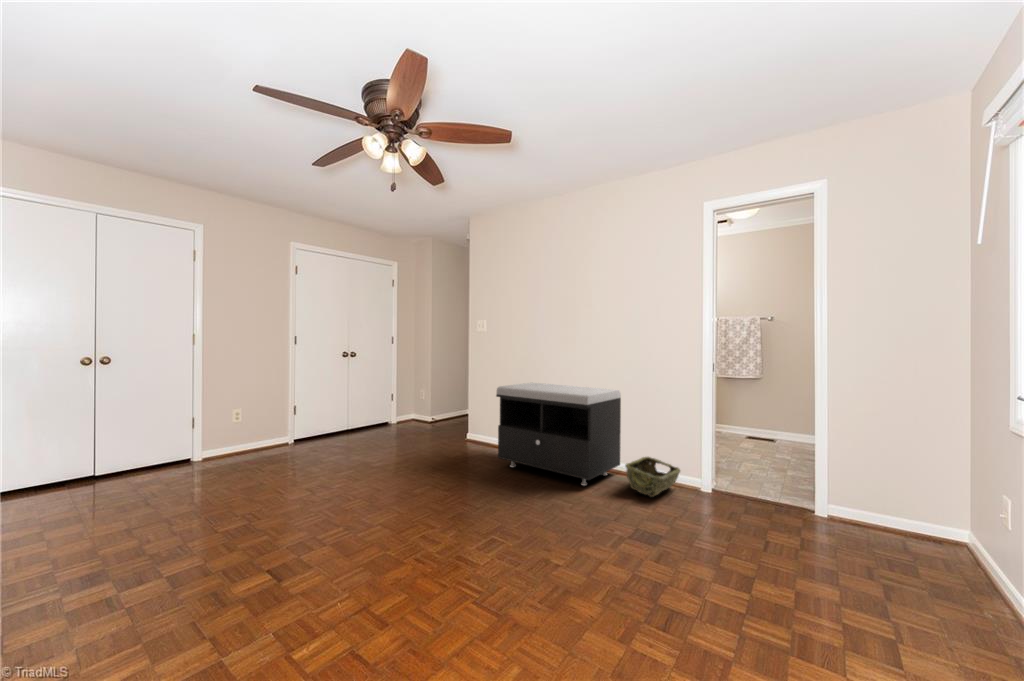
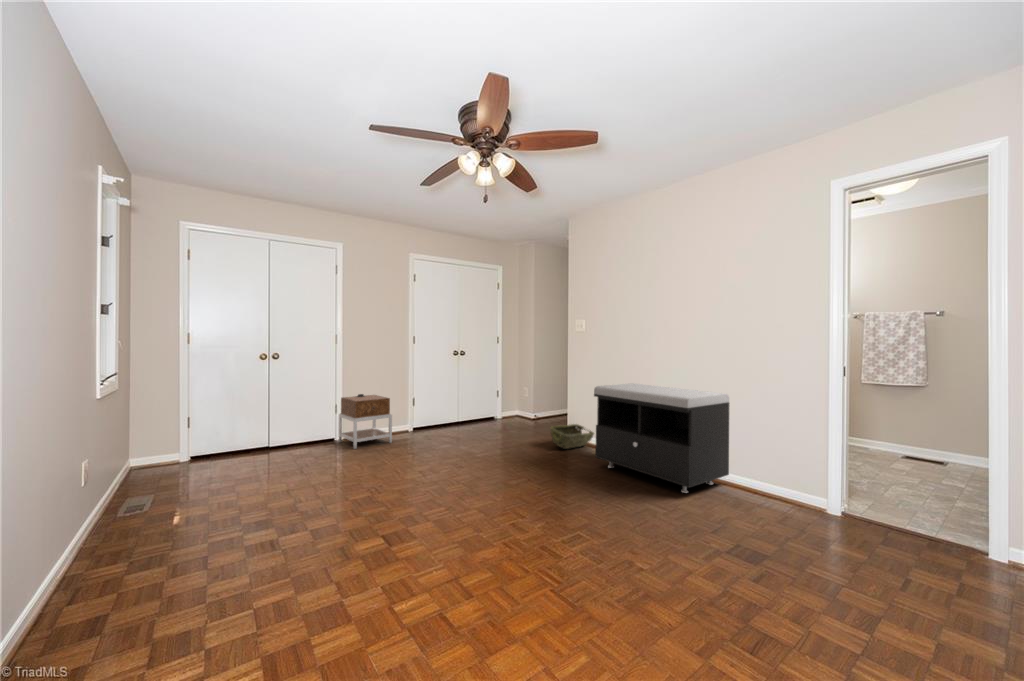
nightstand: none [196,404,267,469] -> present [338,394,392,449]
woven basket: present [625,457,680,497] -> present [550,424,594,449]

